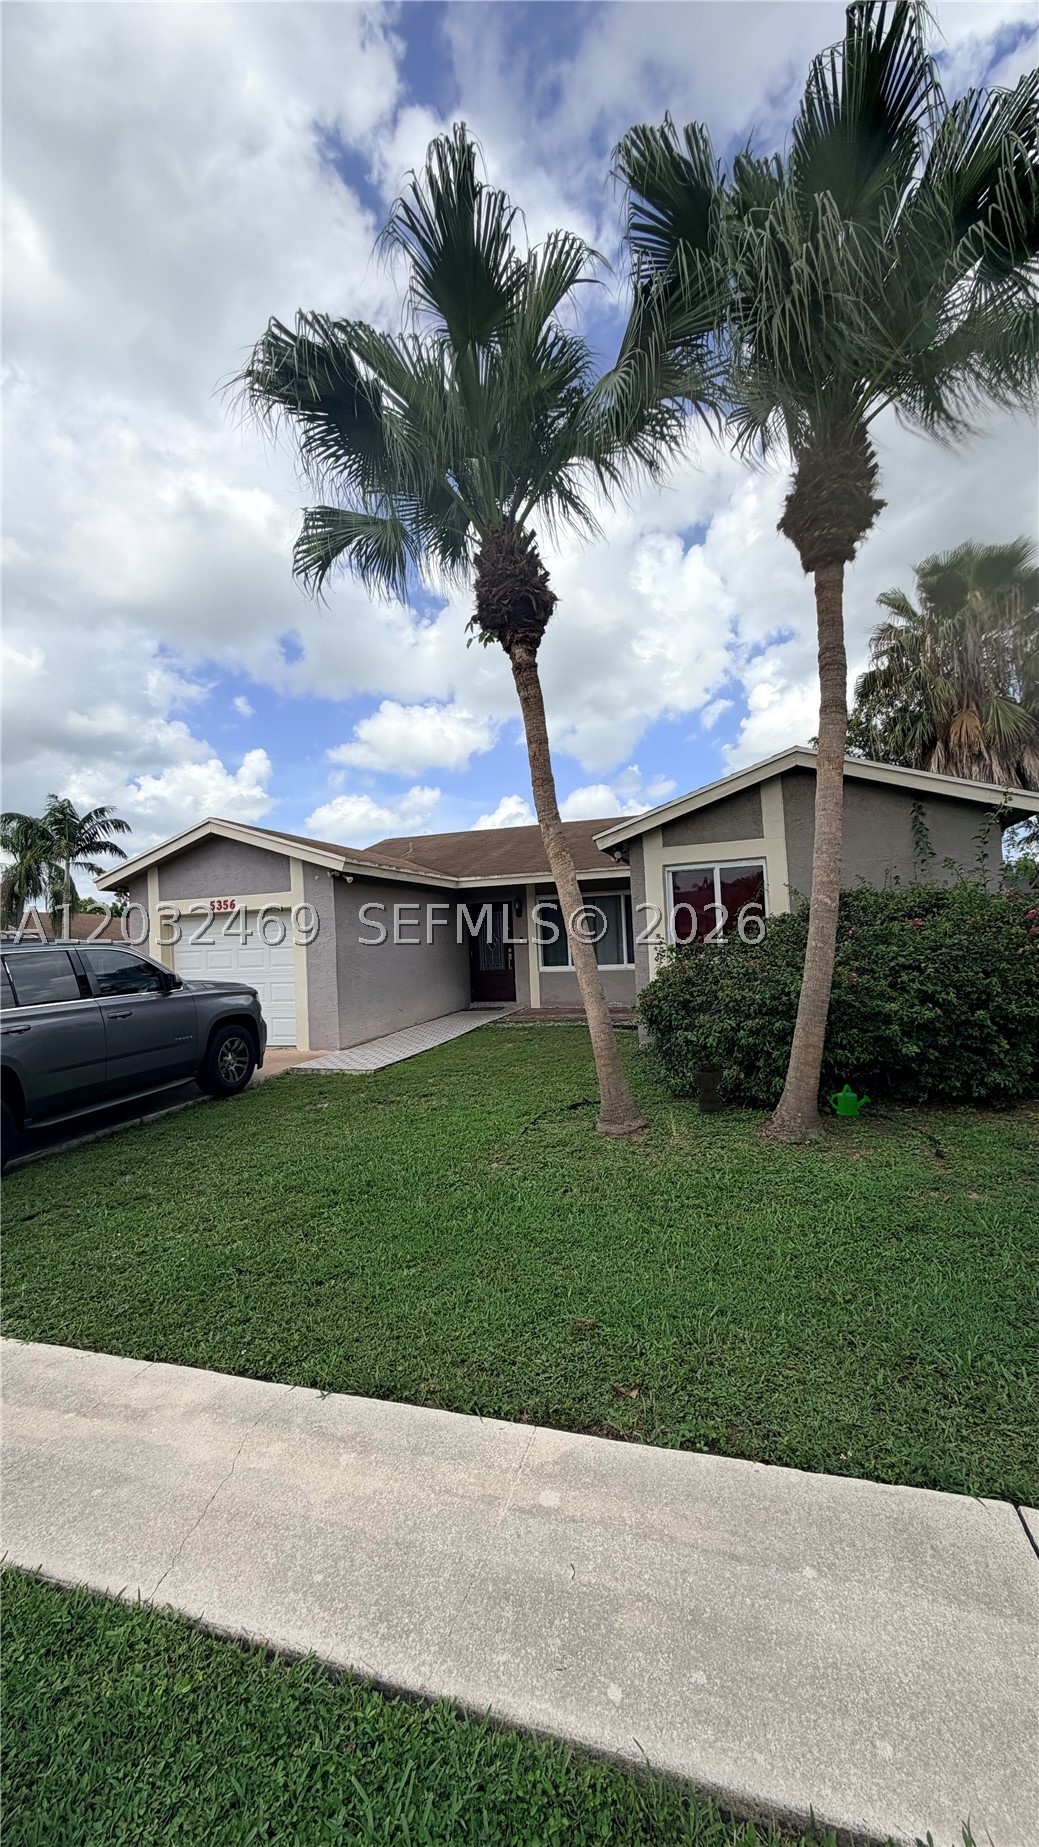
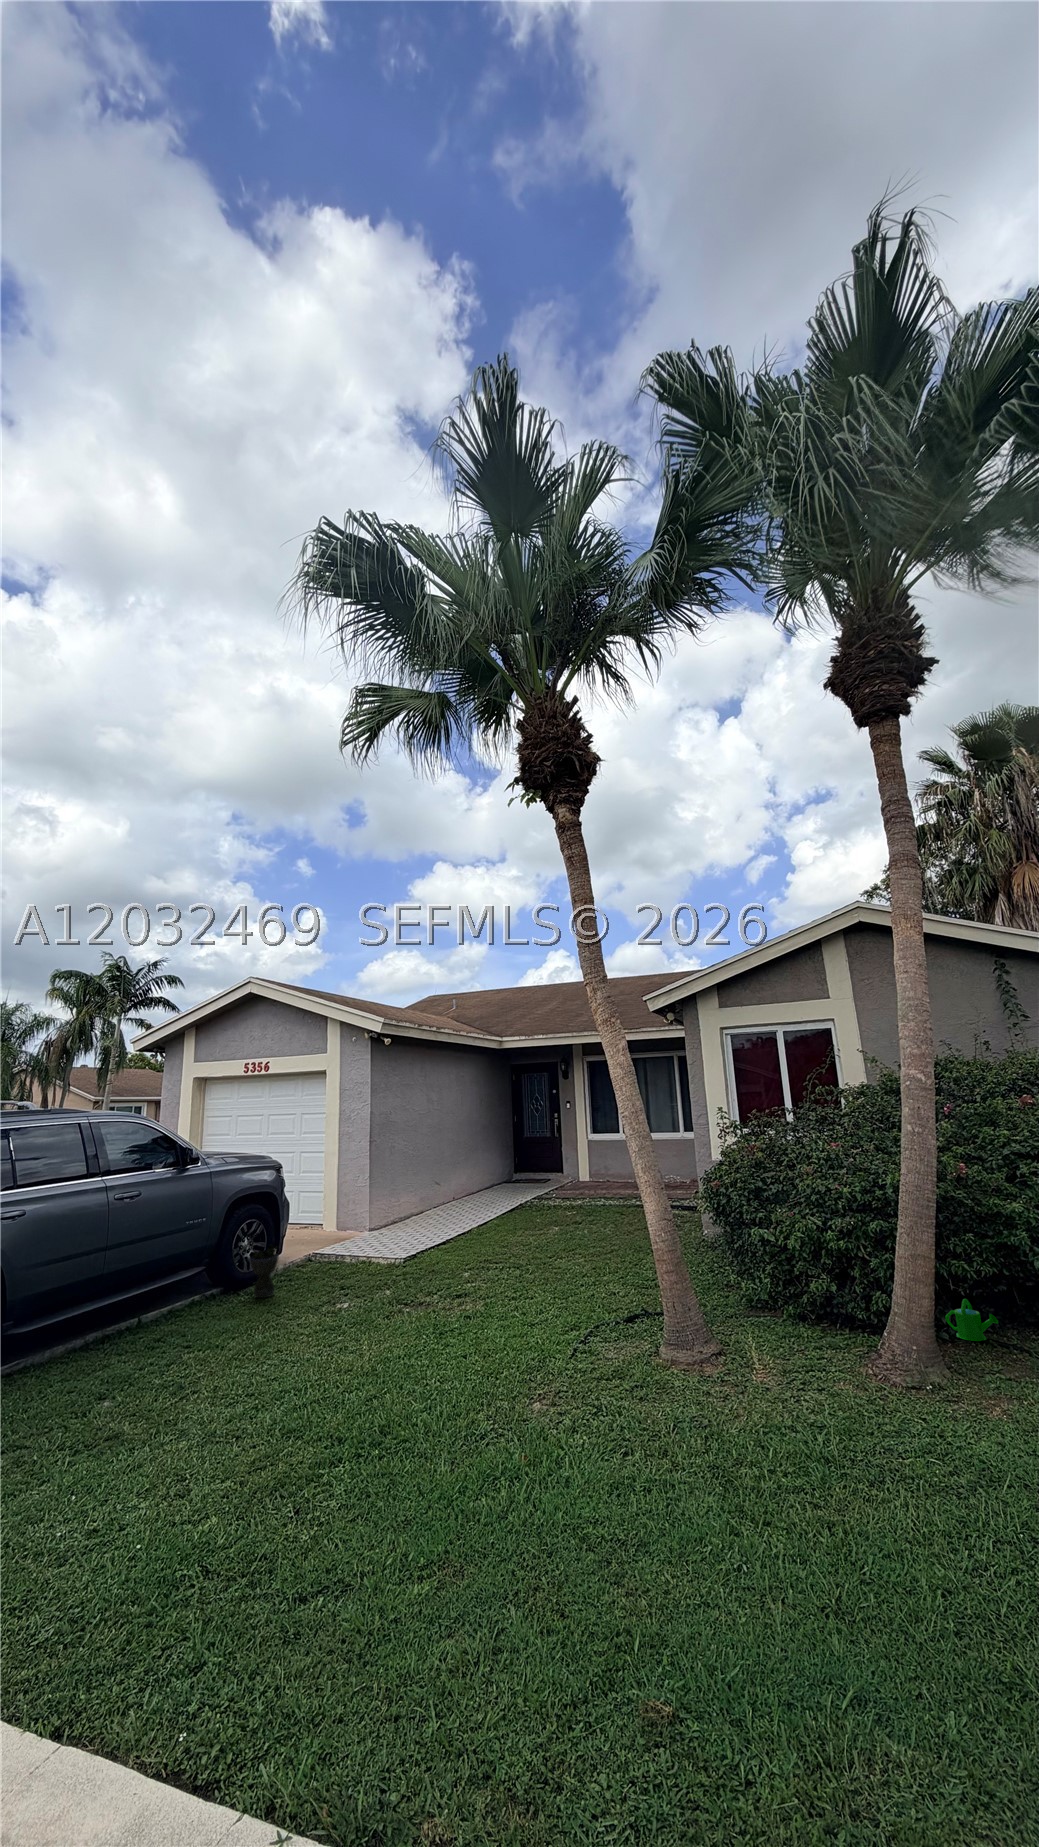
planter: present [692,1062,723,1111] -> present [250,1245,279,1298]

